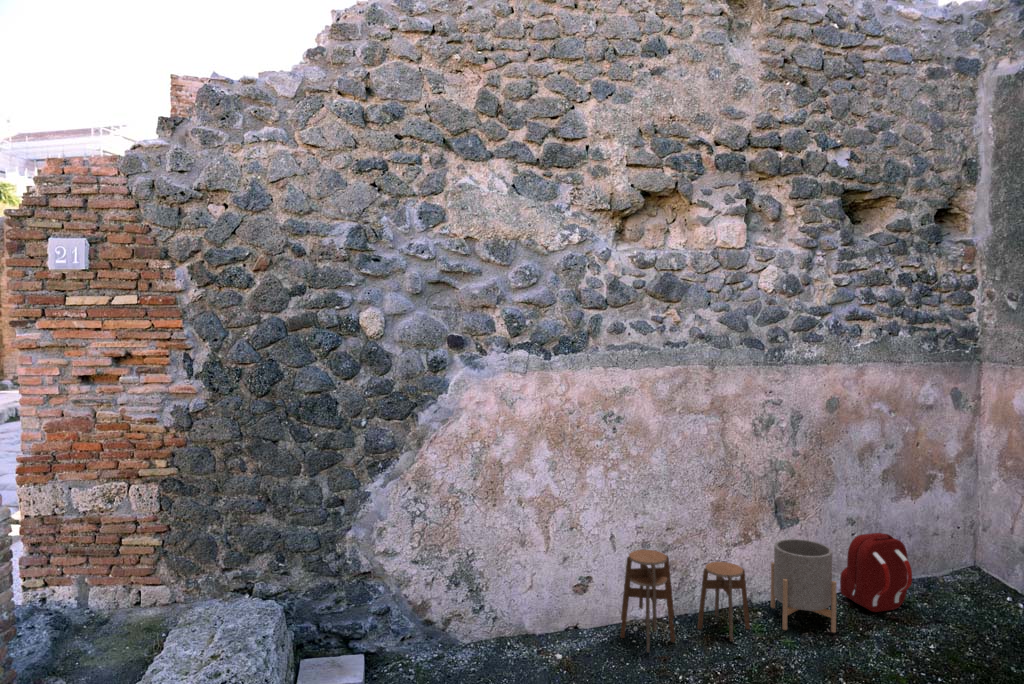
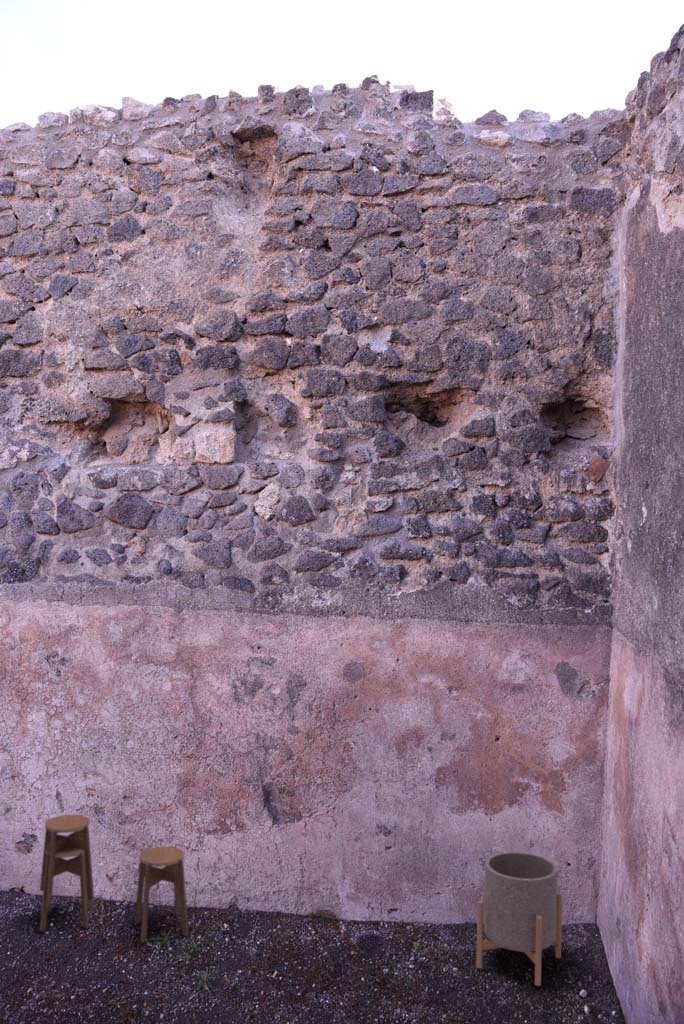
backpack: present [840,533,912,612] -> none [344,849,421,958]
planter: present [771,539,837,632] -> present [476,852,562,986]

